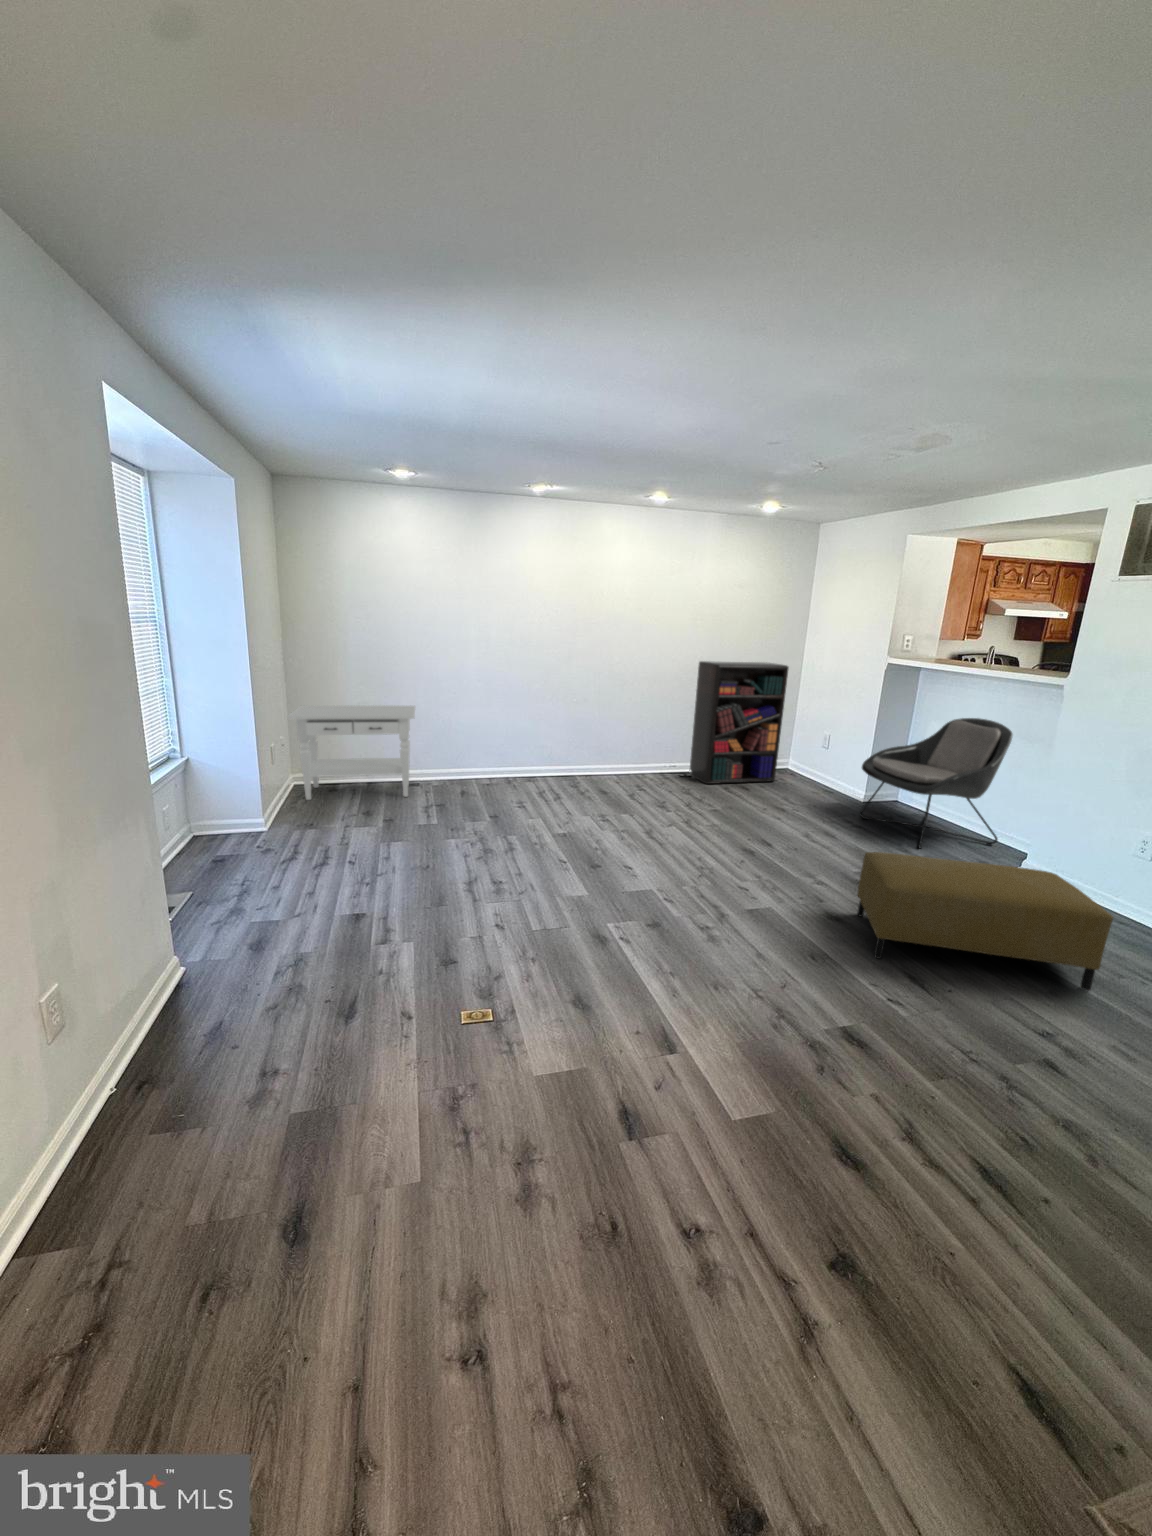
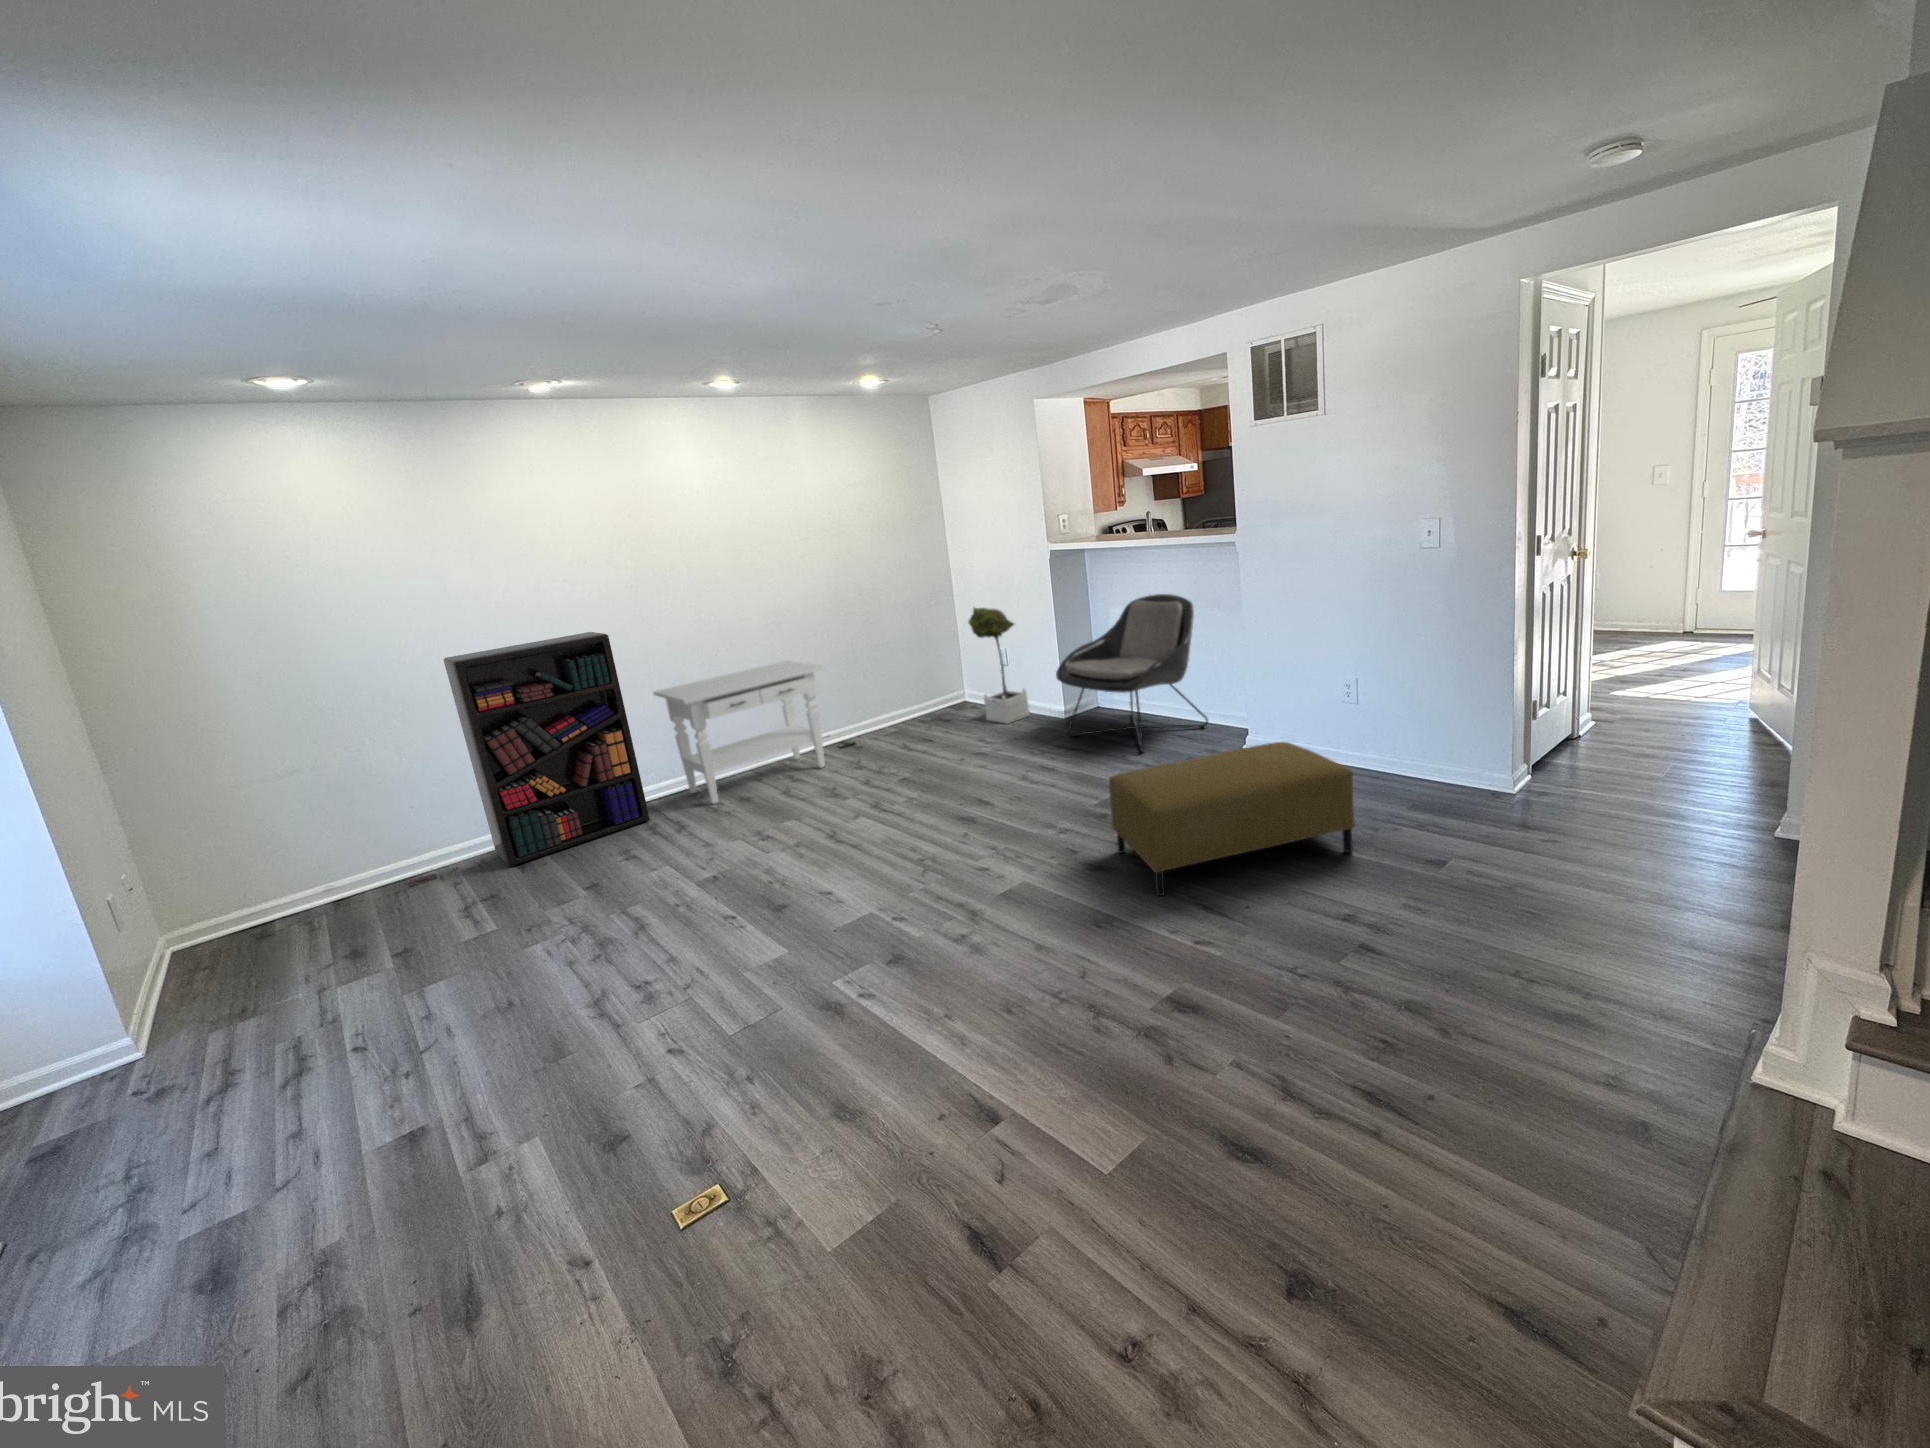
bookshelf: present [689,661,788,784] -> present [444,632,650,866]
potted tree: none [797,696,842,795] -> present [969,608,1030,724]
side table: present [287,705,415,800] -> present [654,661,825,804]

